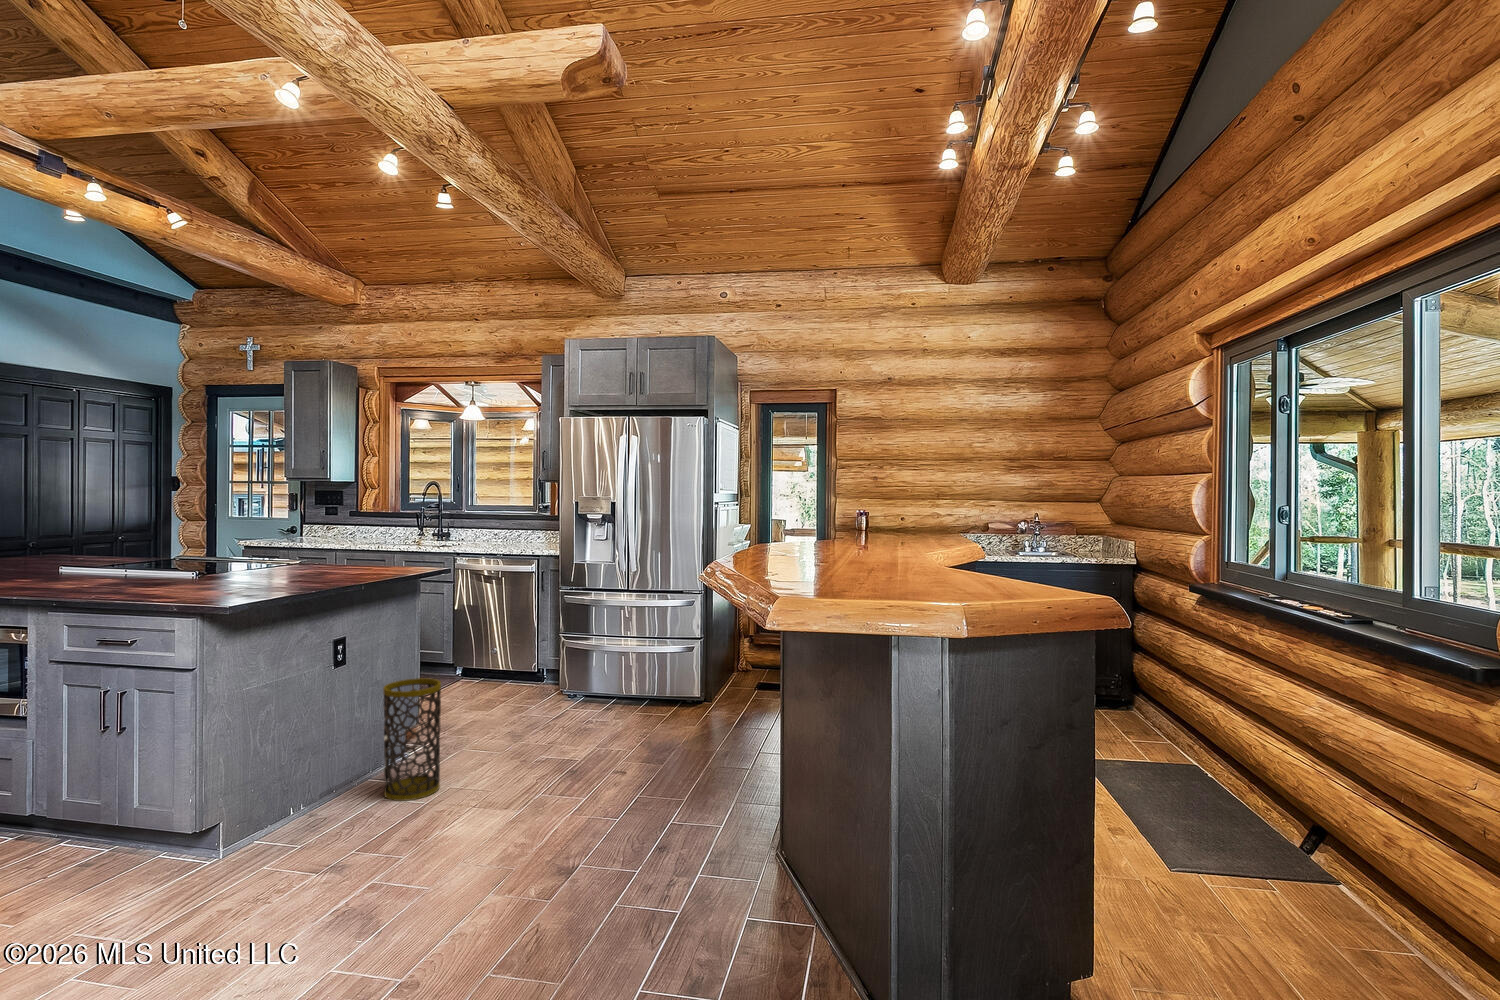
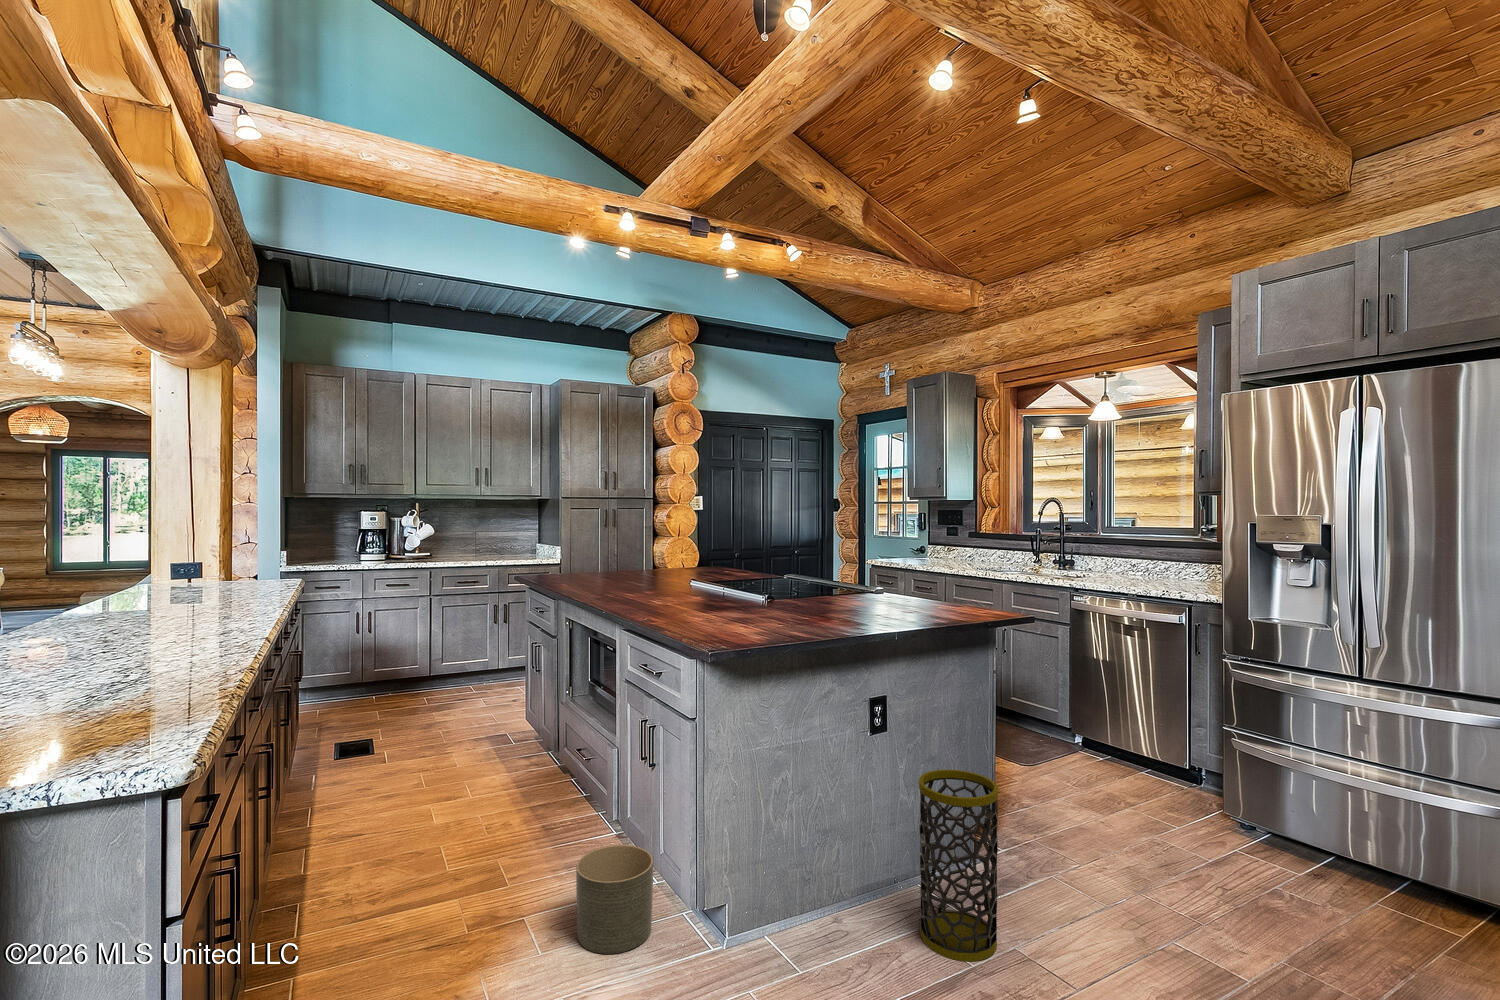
planter: none [56,804,147,898] -> present [576,845,653,954]

